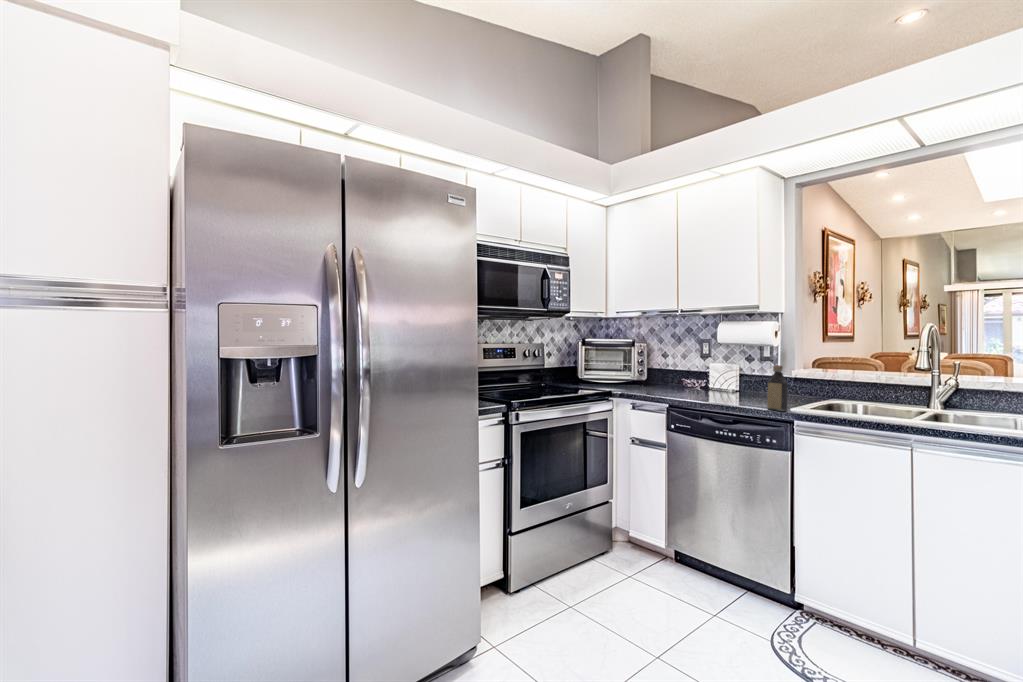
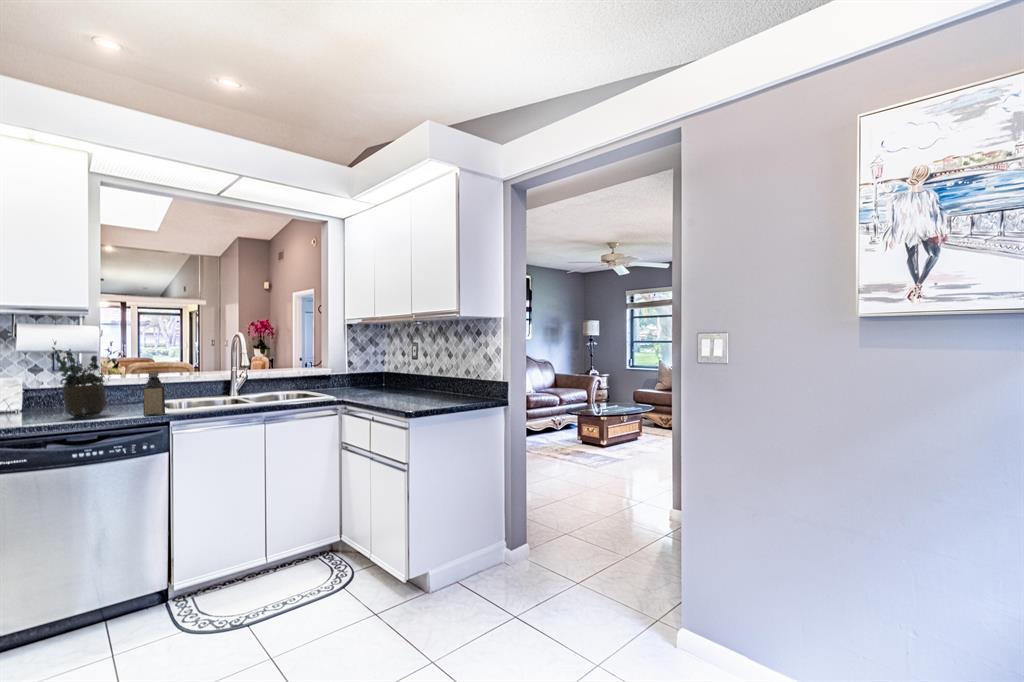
potted plant: none [711,332,764,401] -> present [52,342,112,418]

